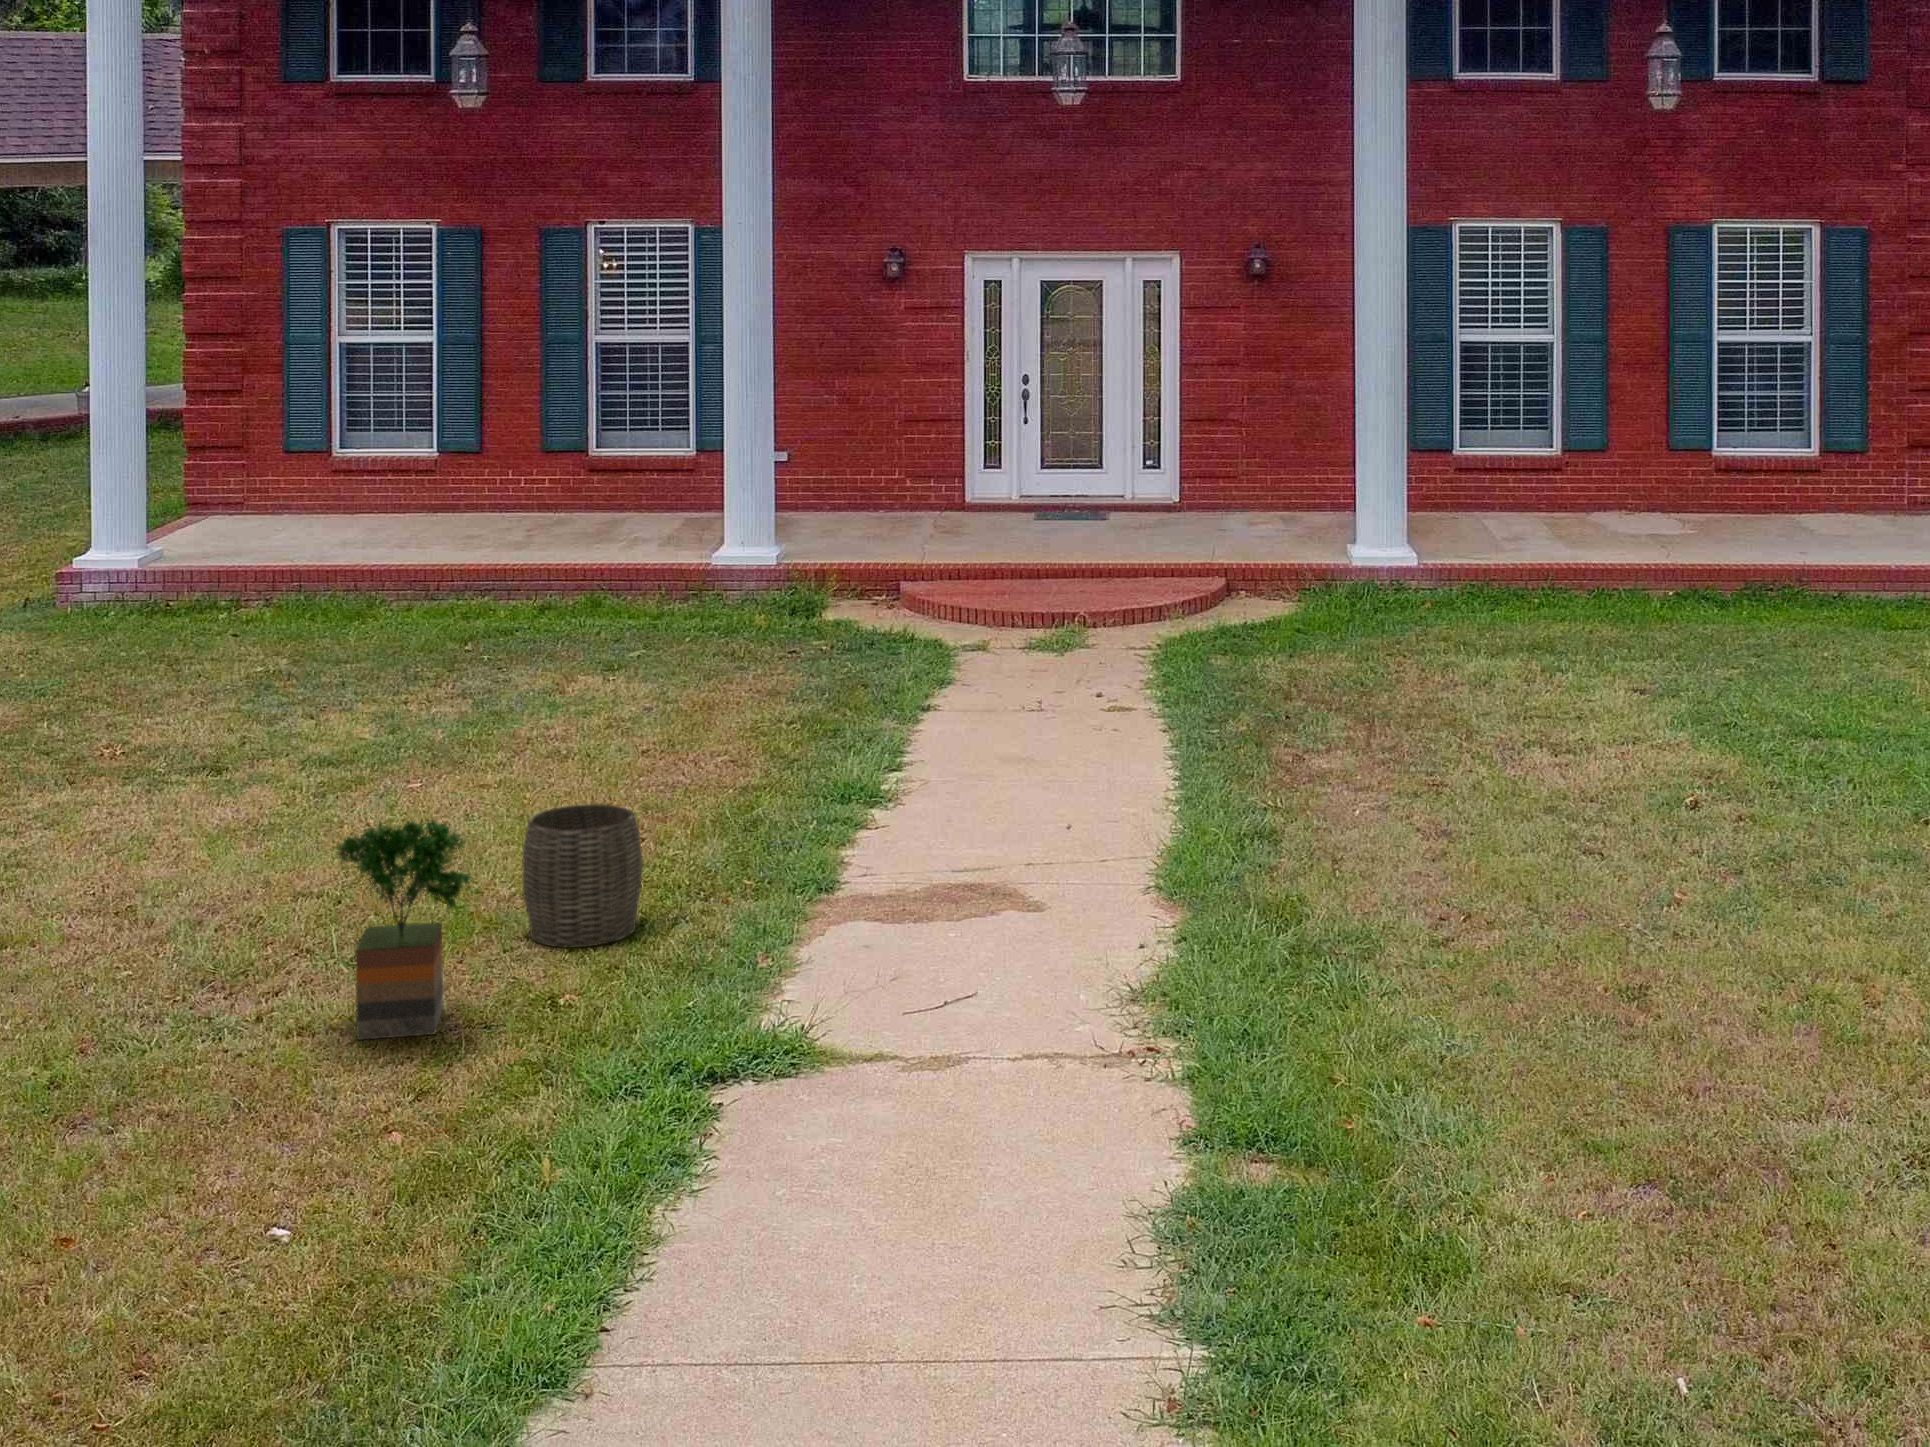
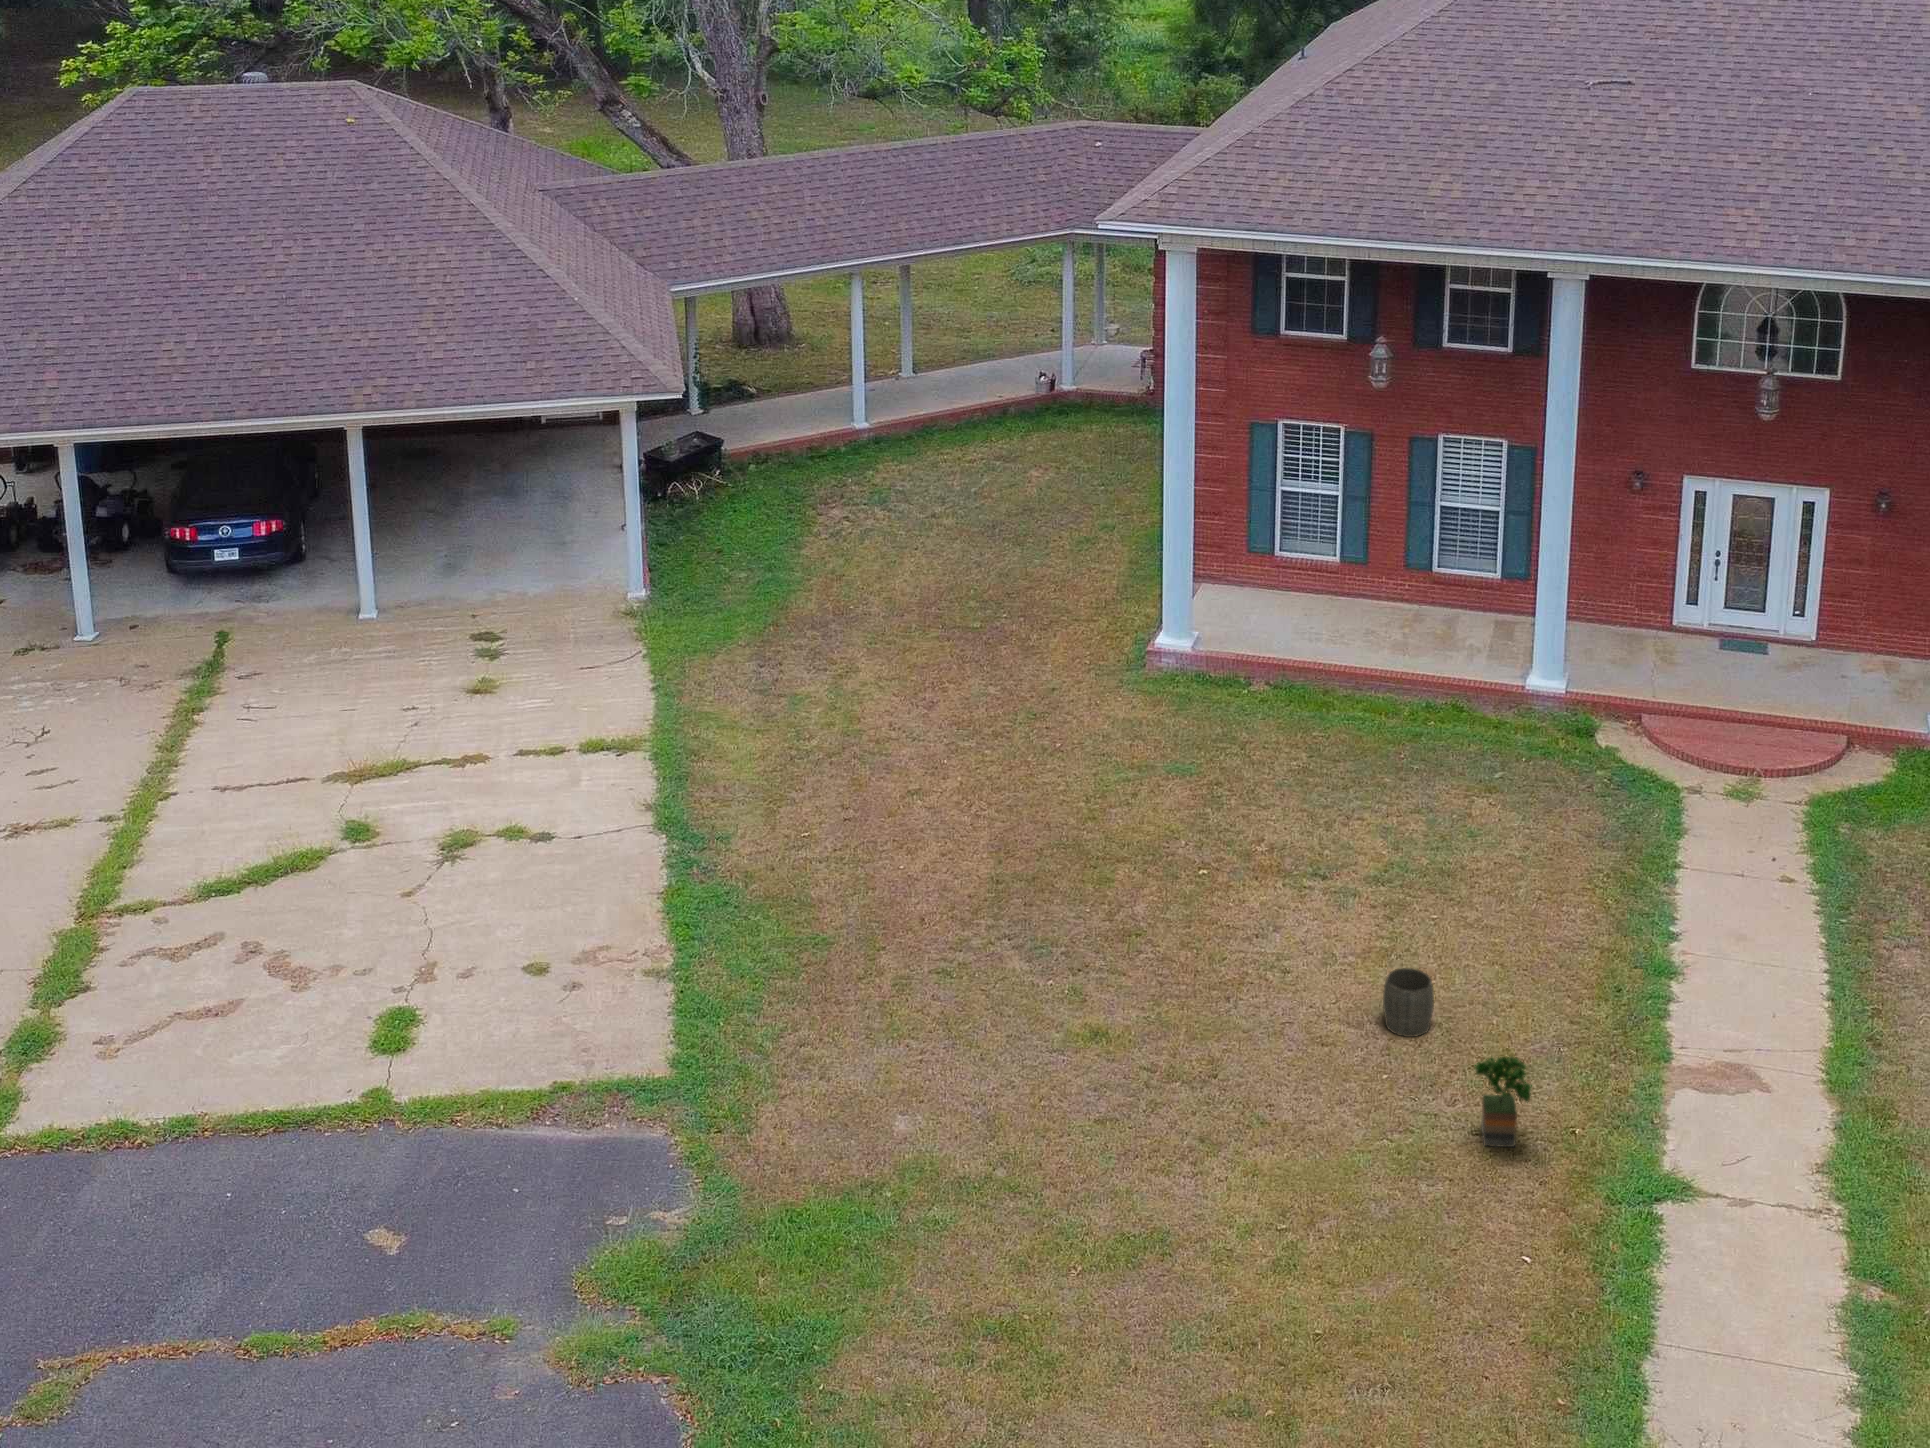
woven basket: present [522,804,642,948] -> present [1383,968,1434,1037]

